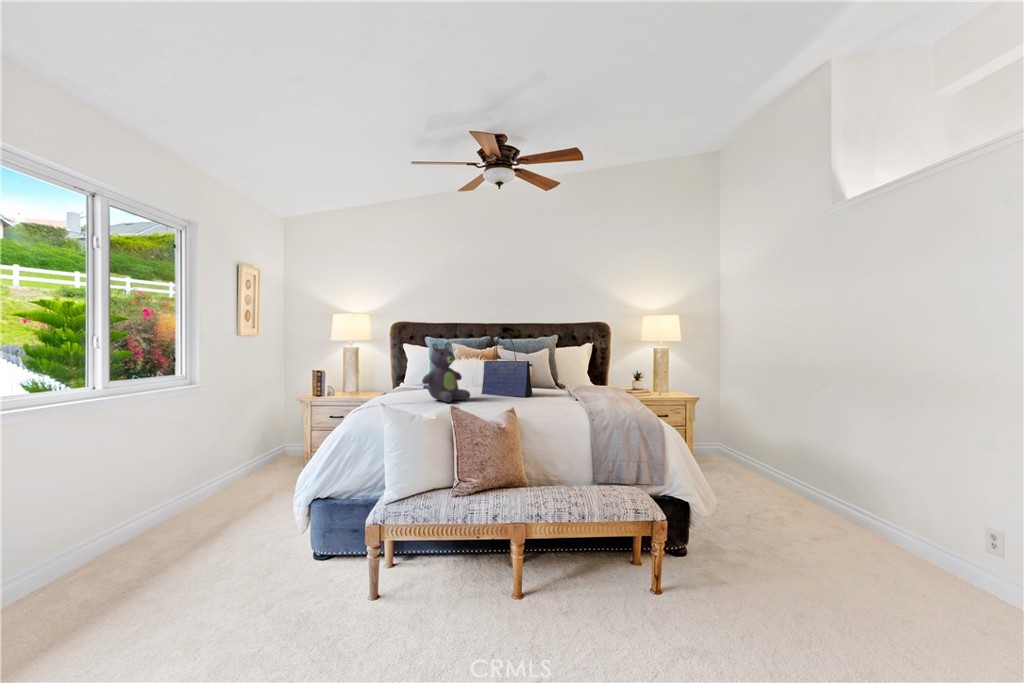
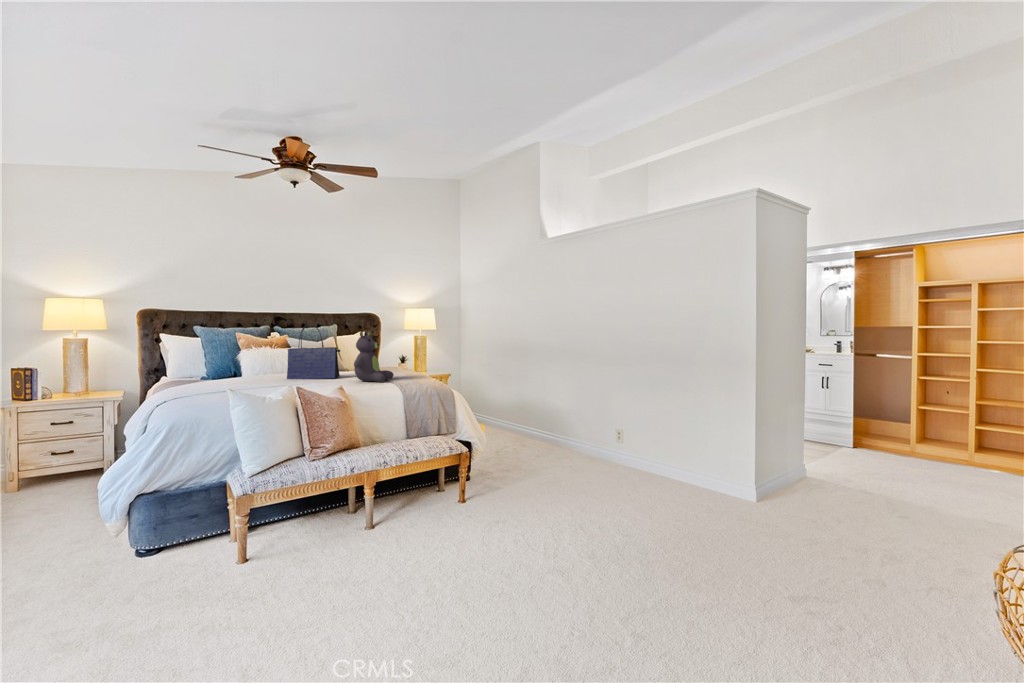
stuffed bear: present [422,343,470,402] -> present [354,331,394,382]

